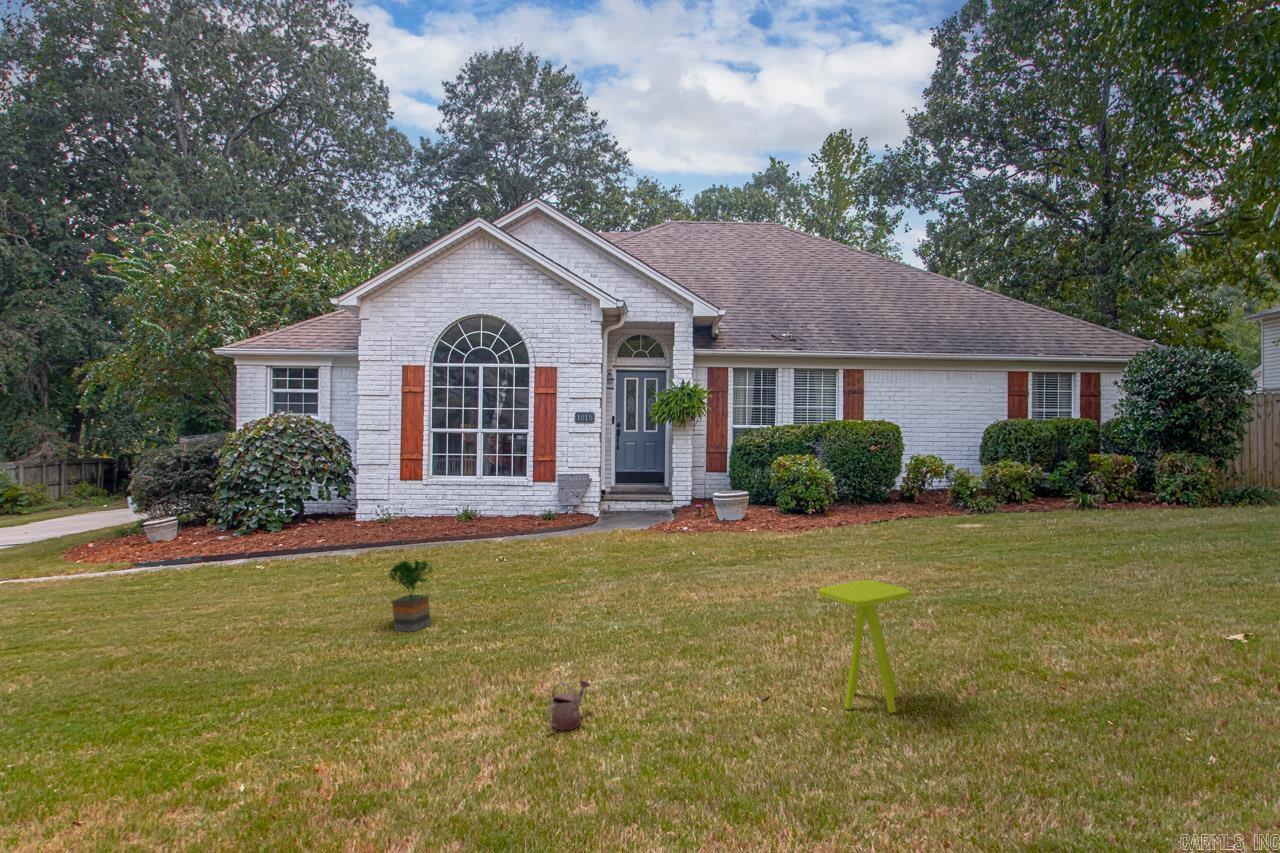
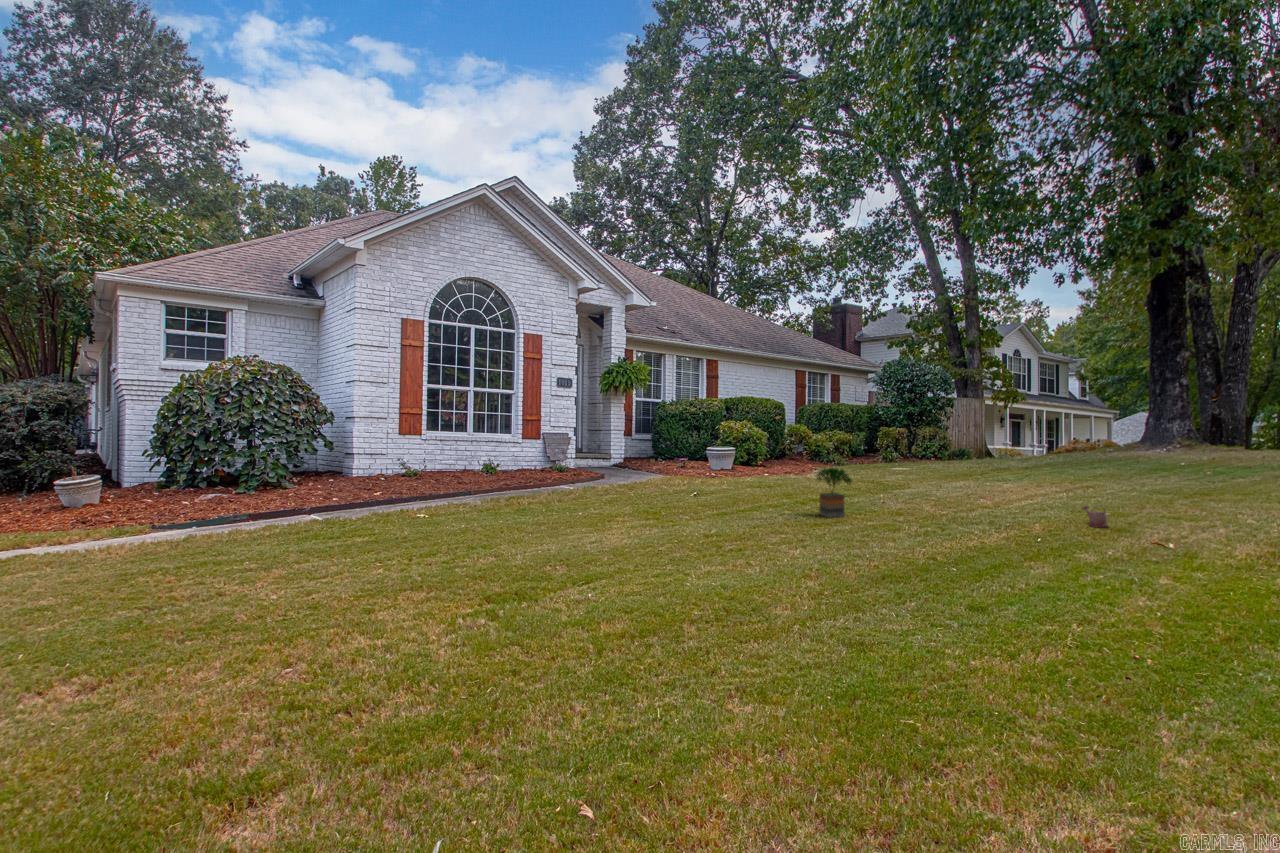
side table: present [819,580,911,712] -> none [1129,454,1171,510]

